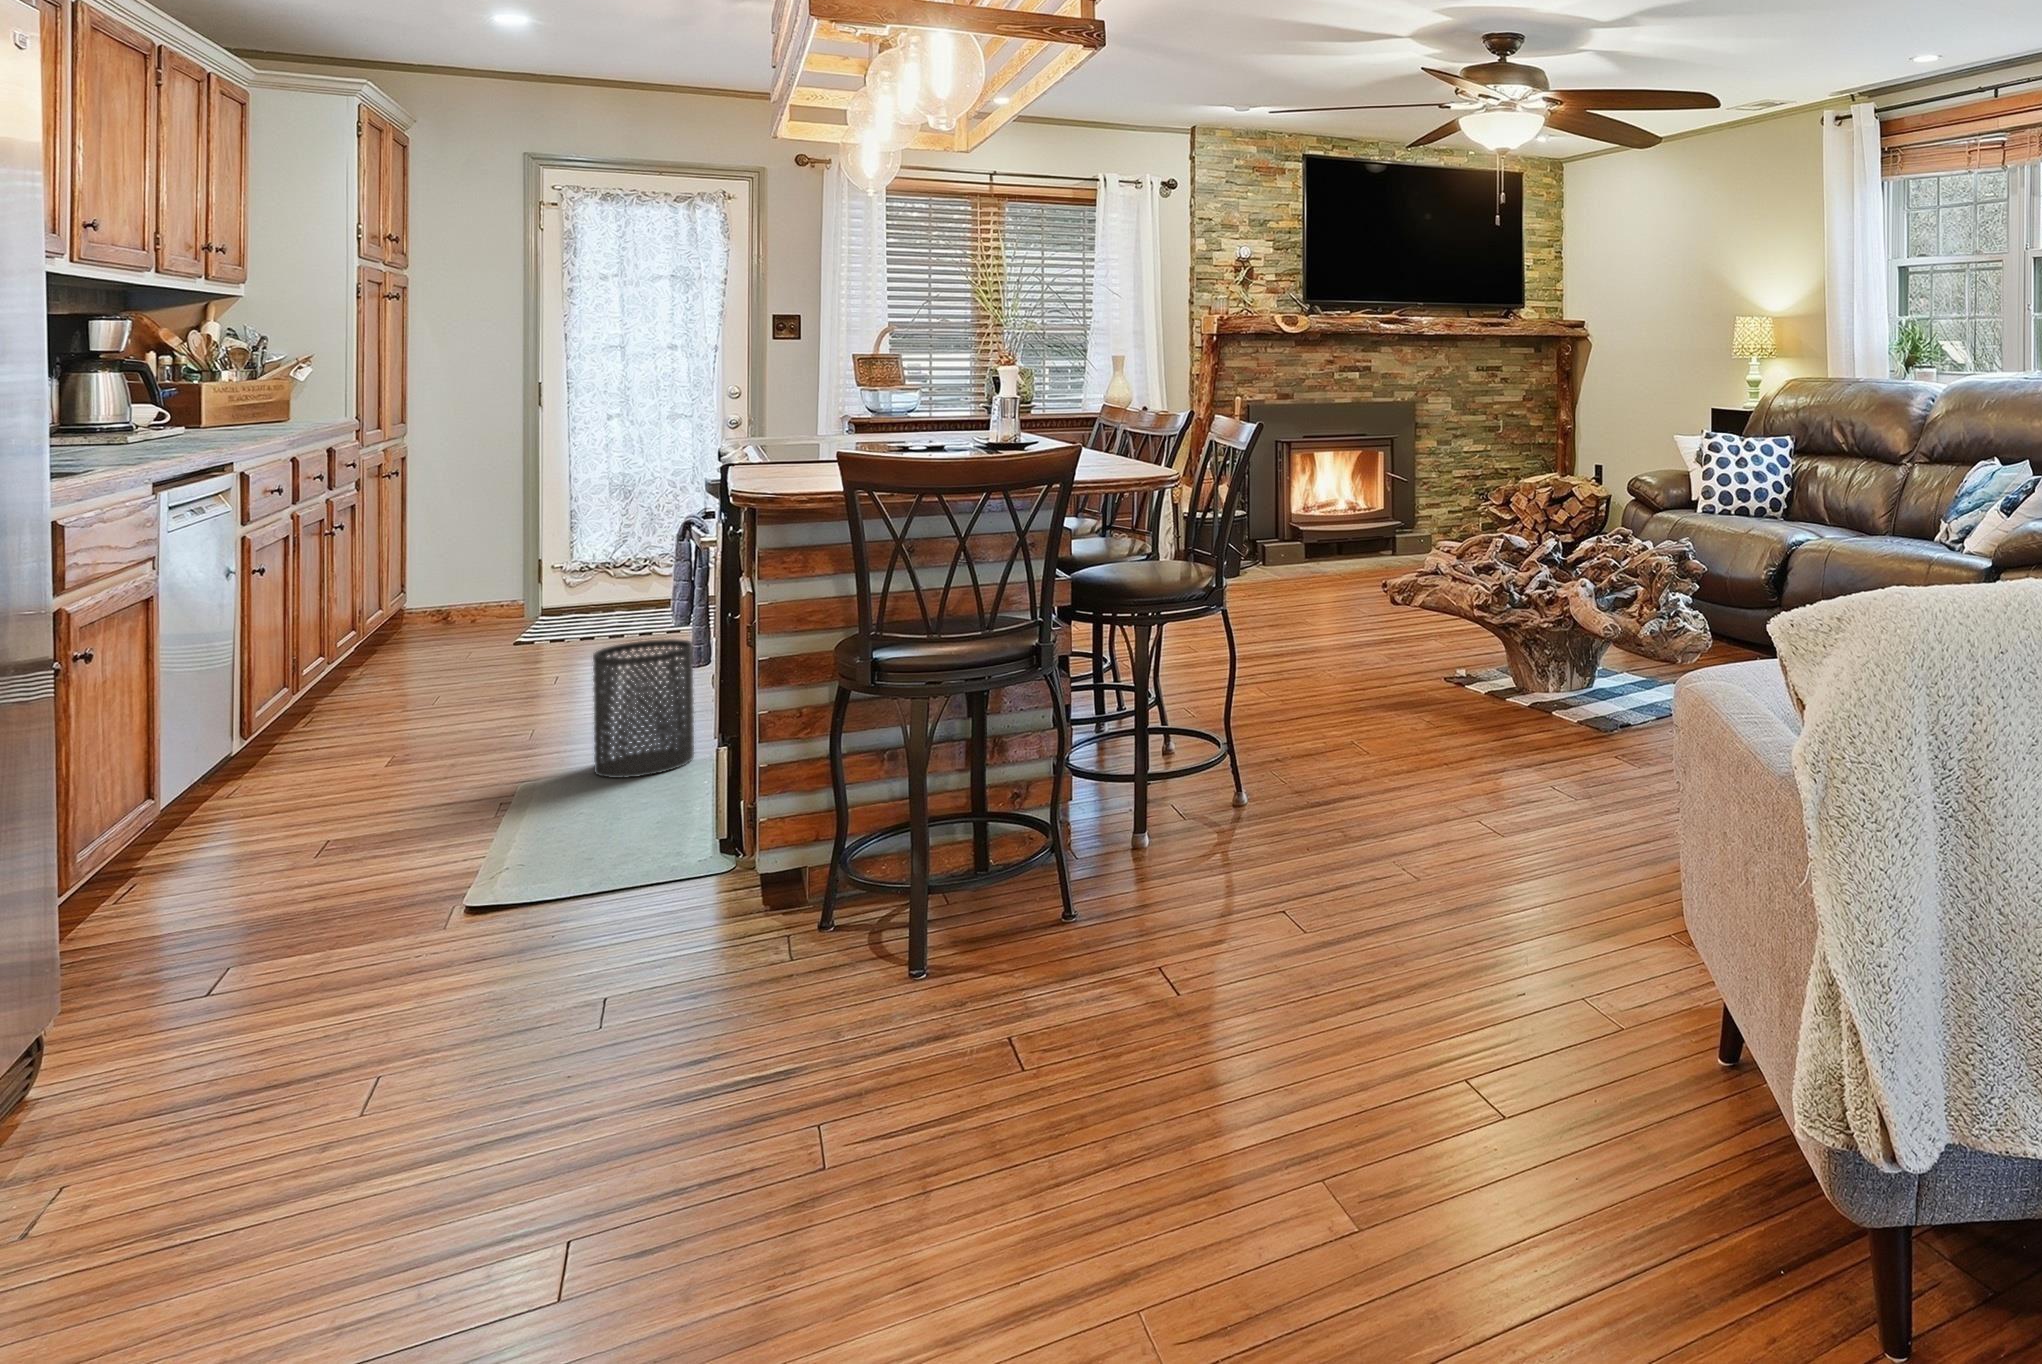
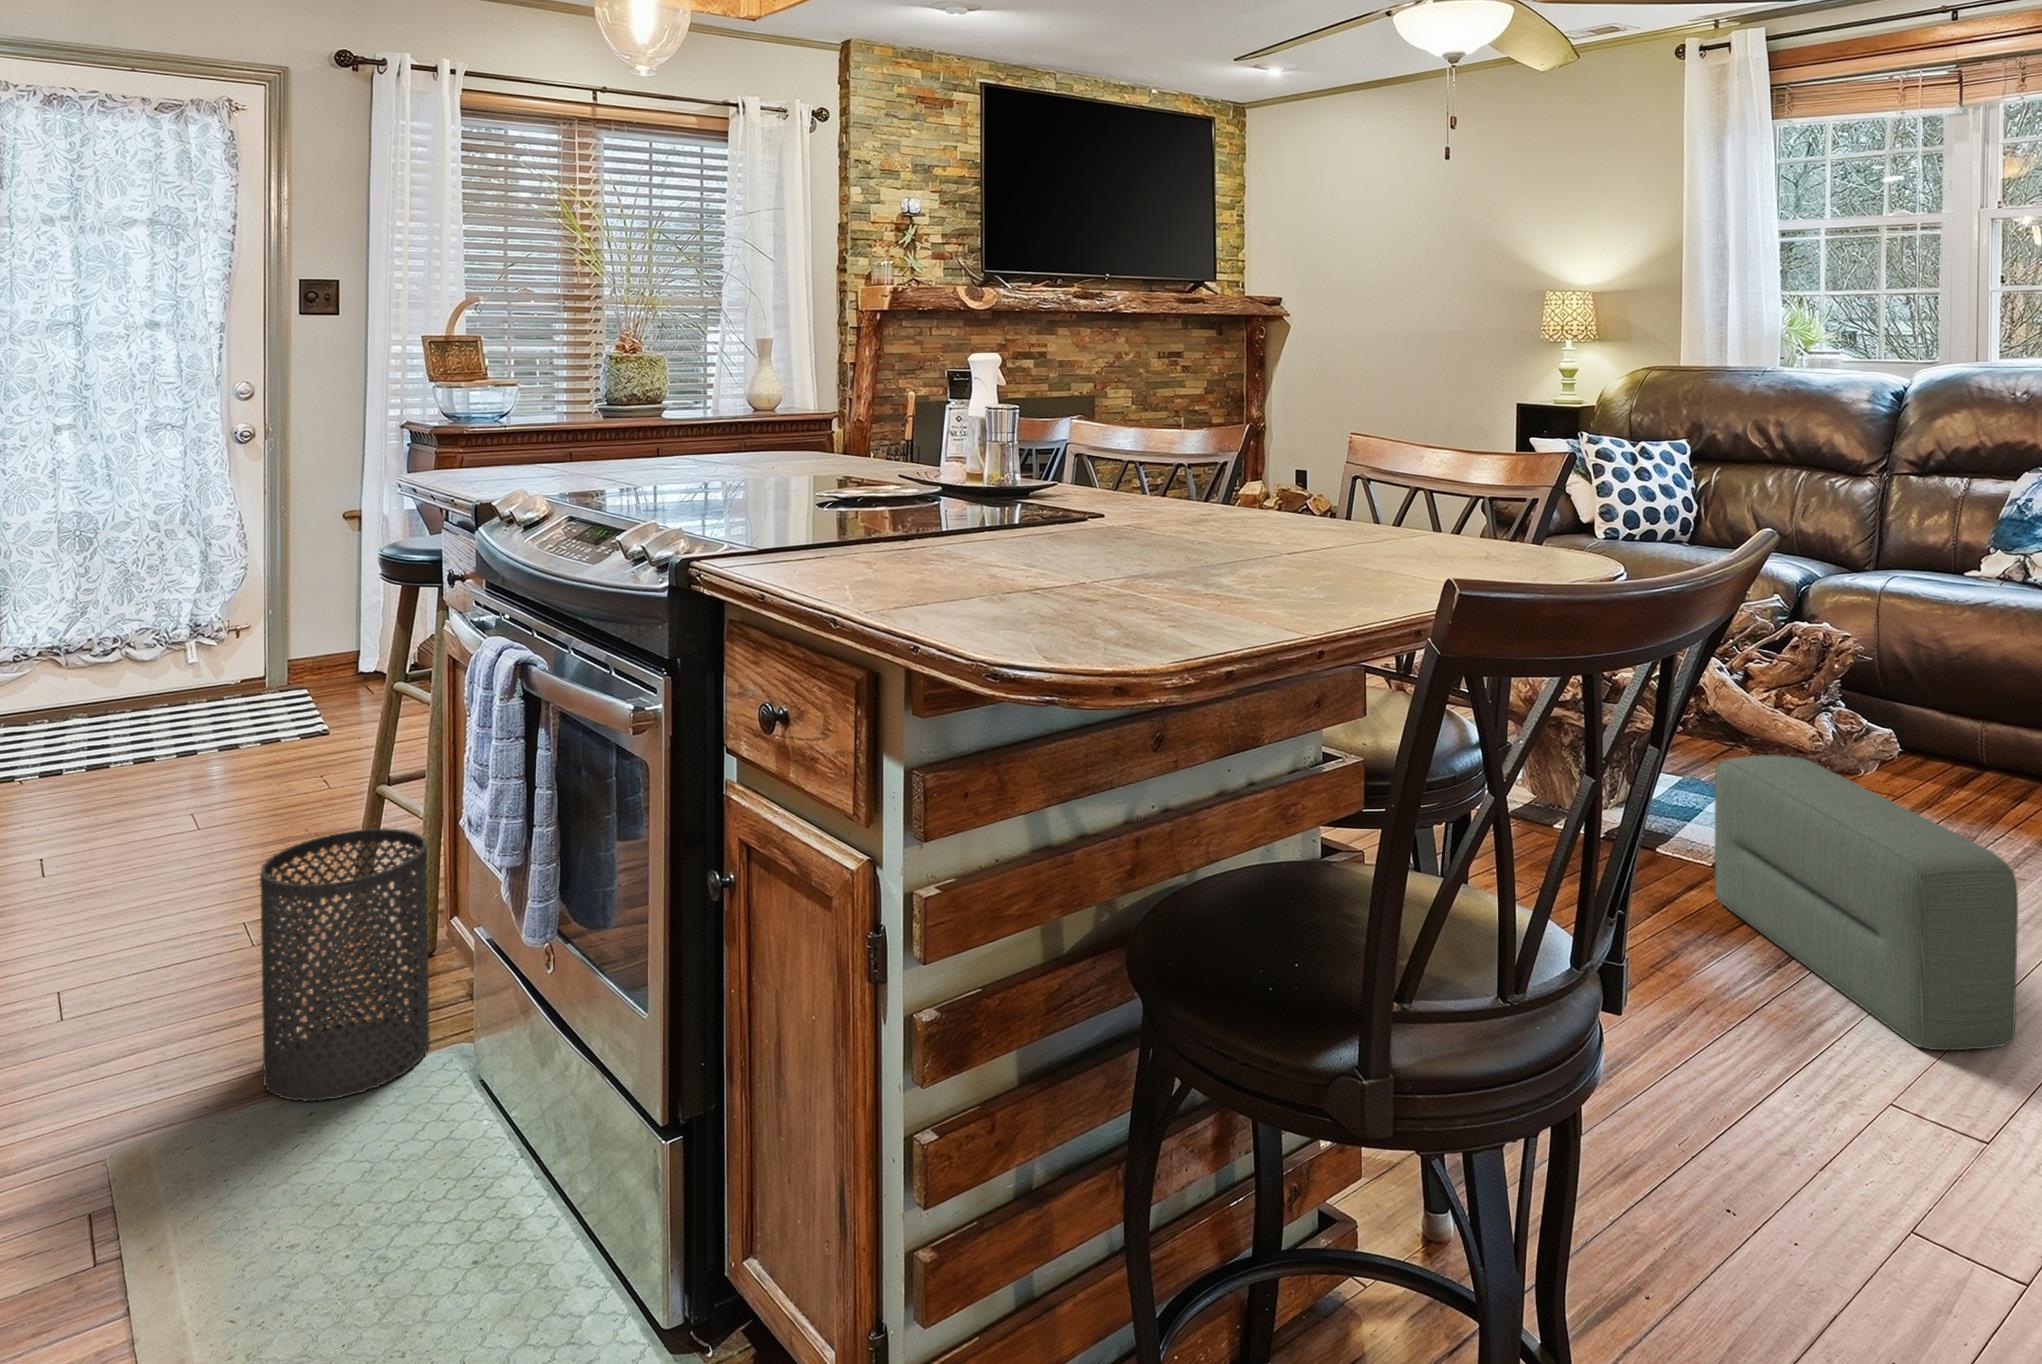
pouf: none [1527,641,1599,809] -> present [1715,755,2018,1050]

